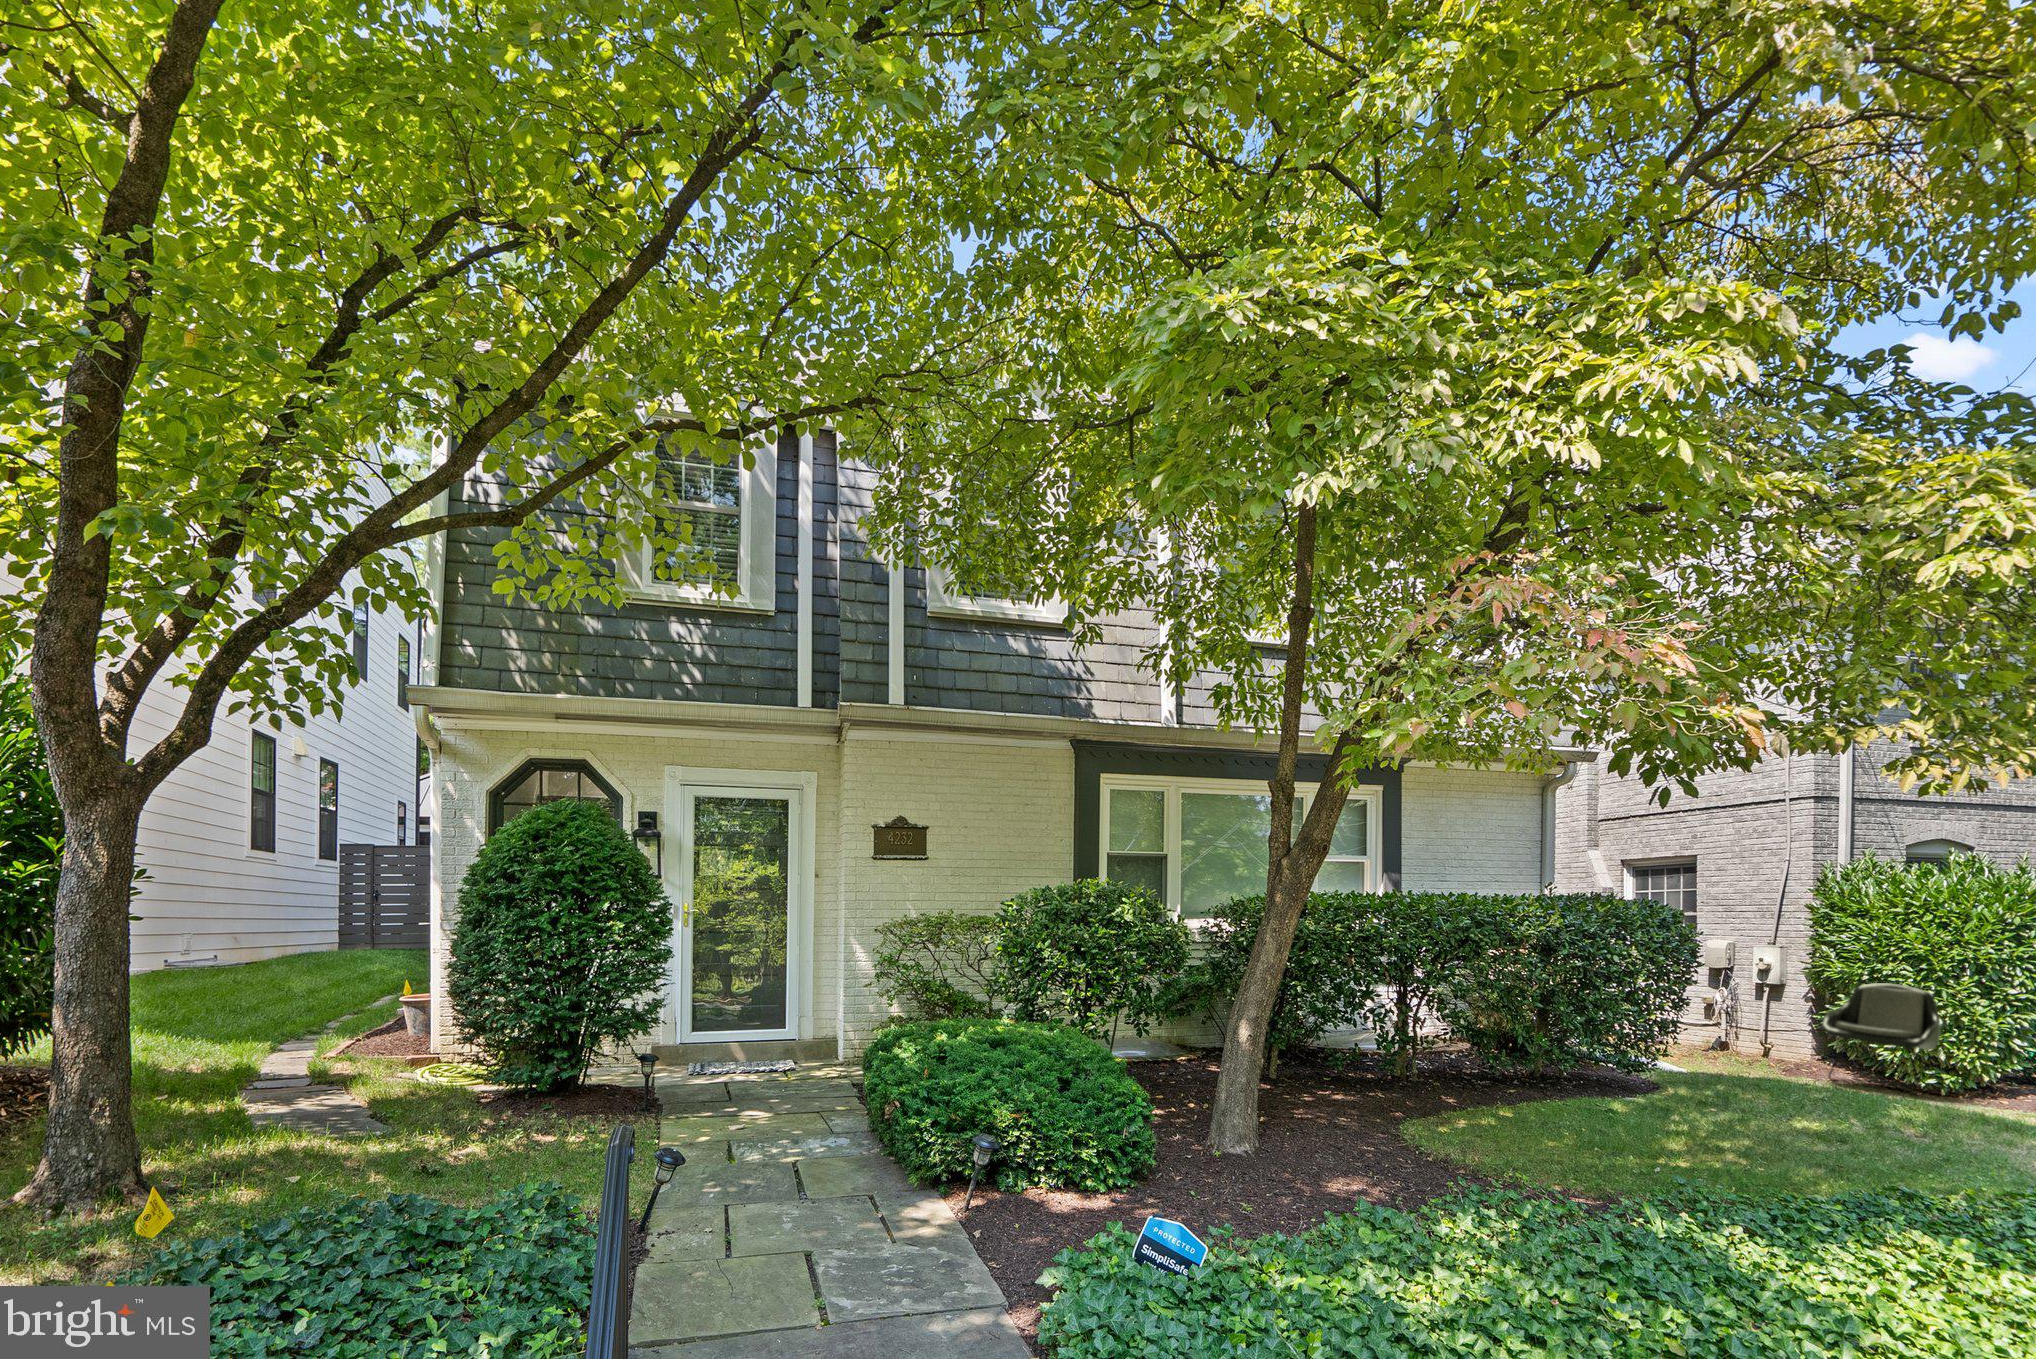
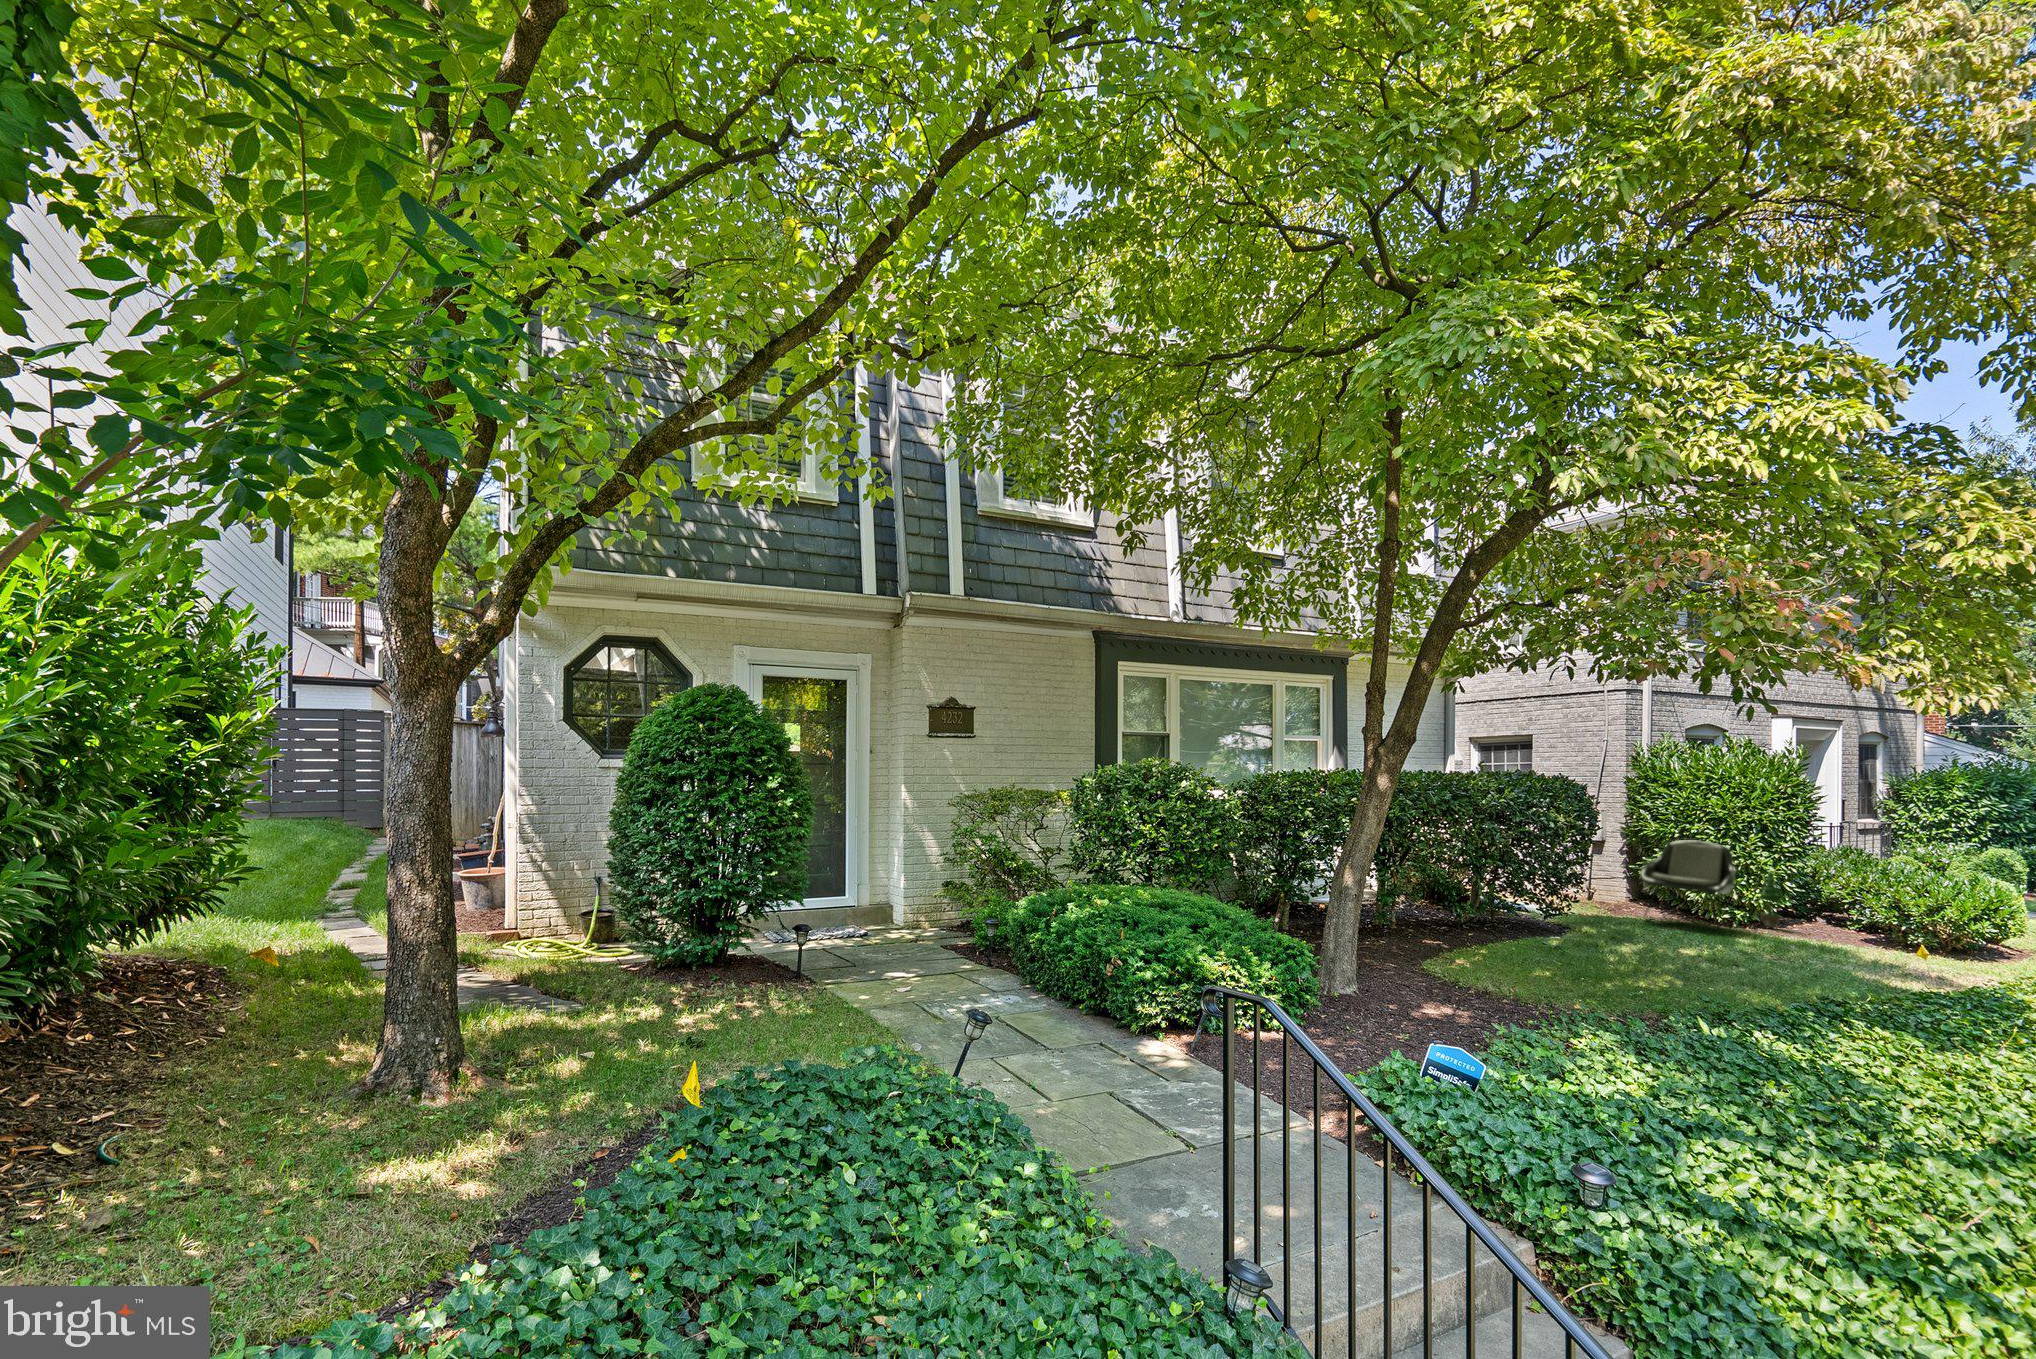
potted tree: none [1971,1022,2004,1095] -> present [1760,872,1781,928]

